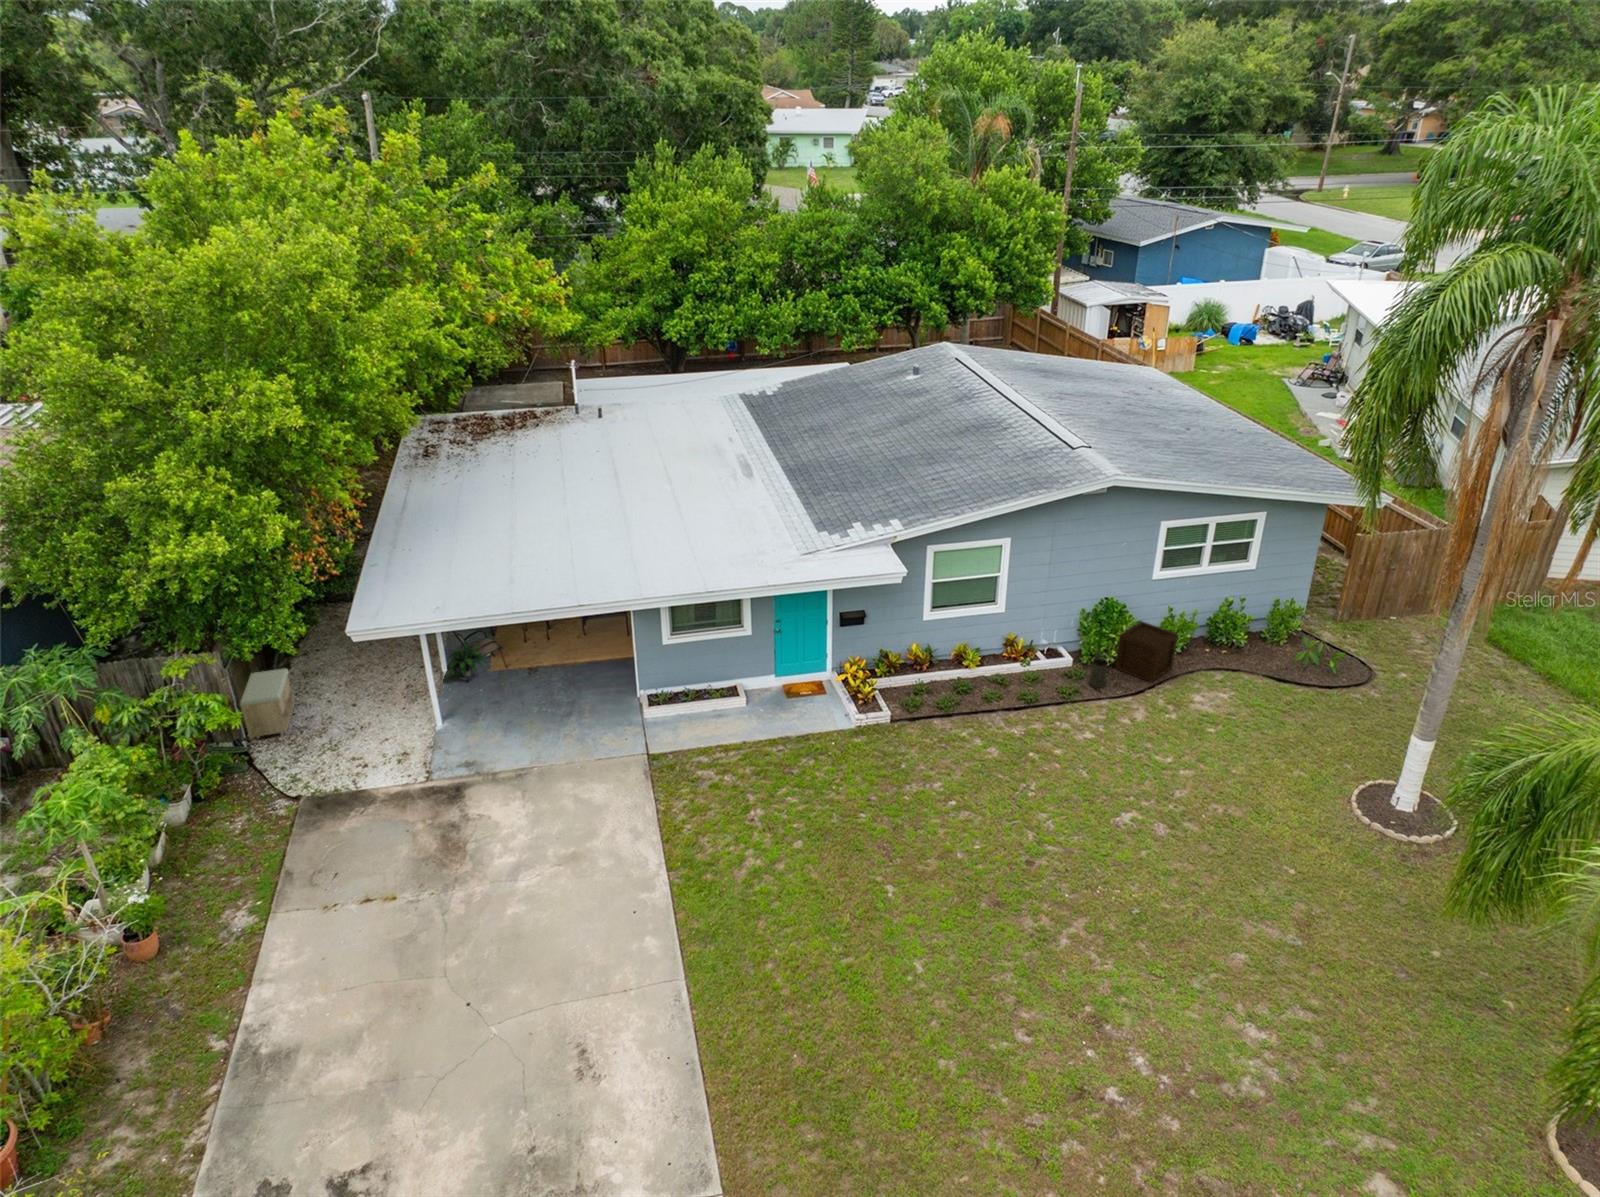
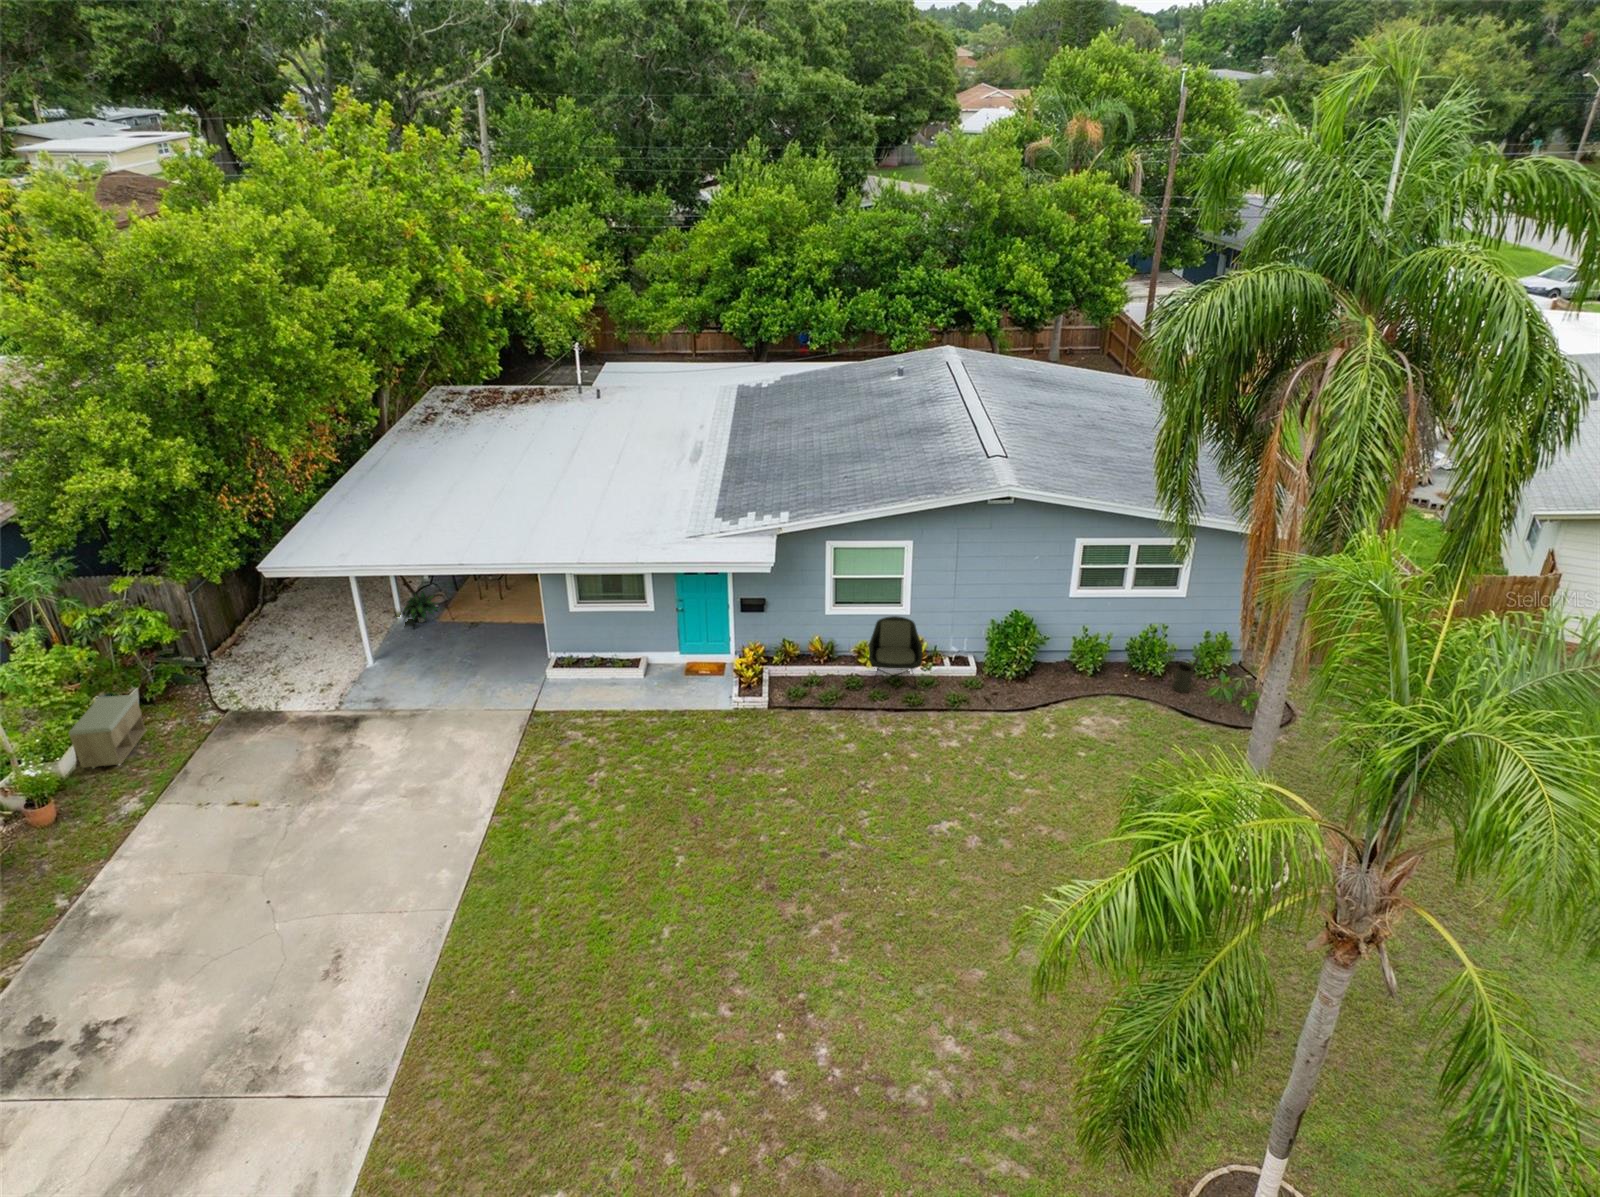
lounge chair: none [968,615,1030,690] -> present [869,616,923,689]
wooden crate: present [1115,621,1178,682] -> none [1018,638,1082,701]
watering can: present [1089,647,1108,688] -> present [1173,656,1200,693]
storage bench: present [240,669,294,738] -> present [69,695,147,768]

